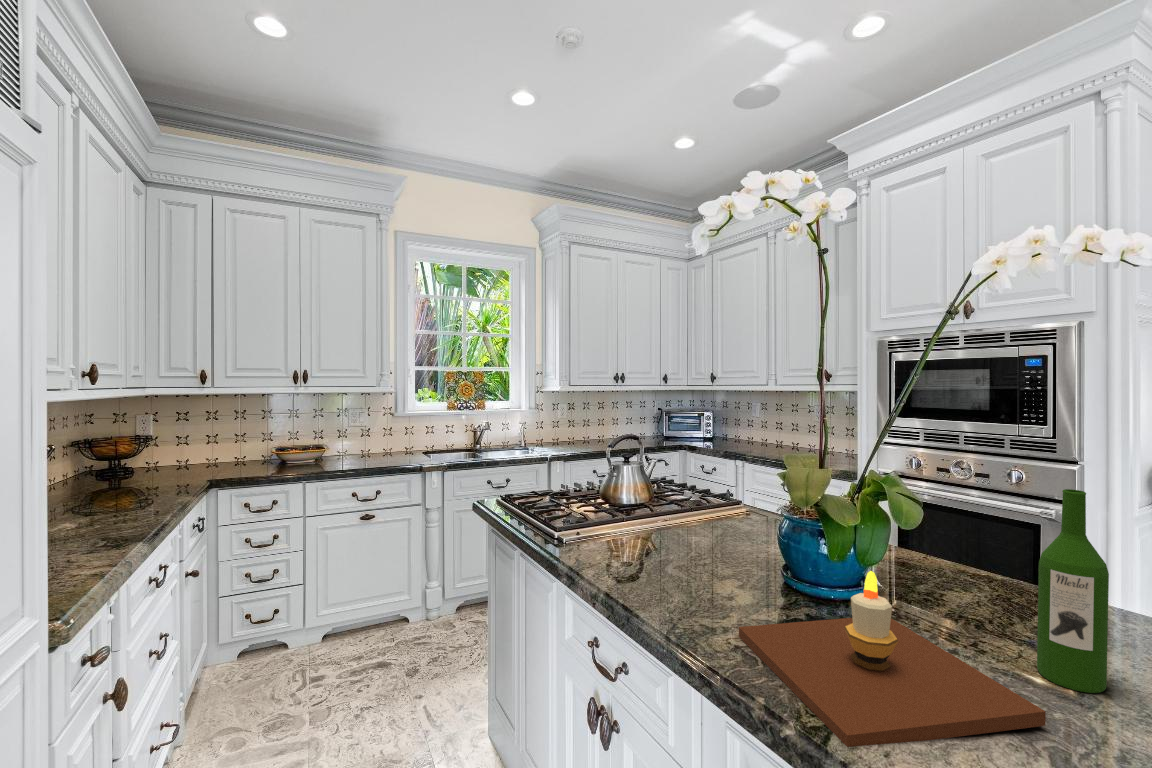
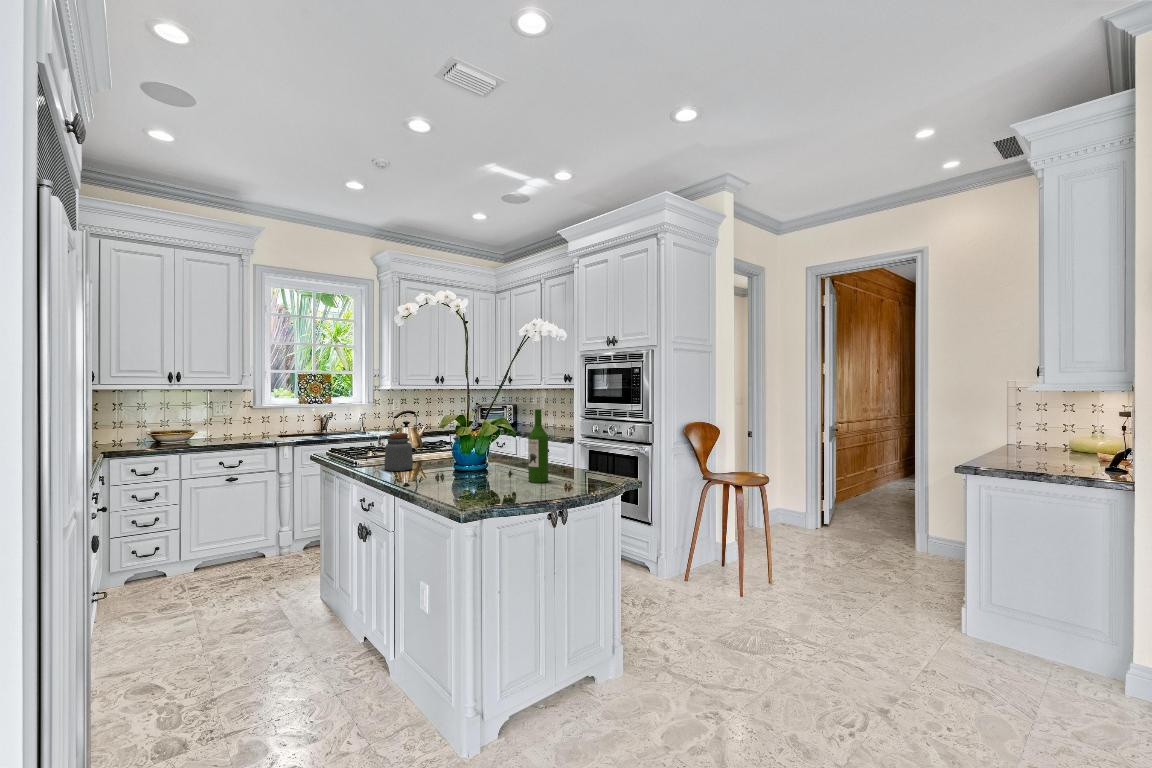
jar: none [635,506,691,592] -> present [384,433,413,471]
candle: present [739,571,1046,747] -> none [417,441,503,491]

